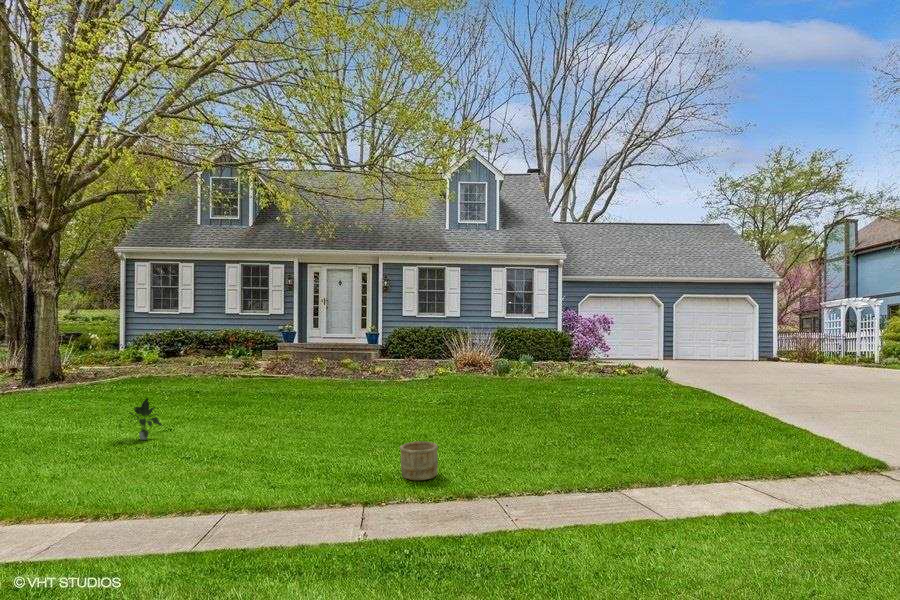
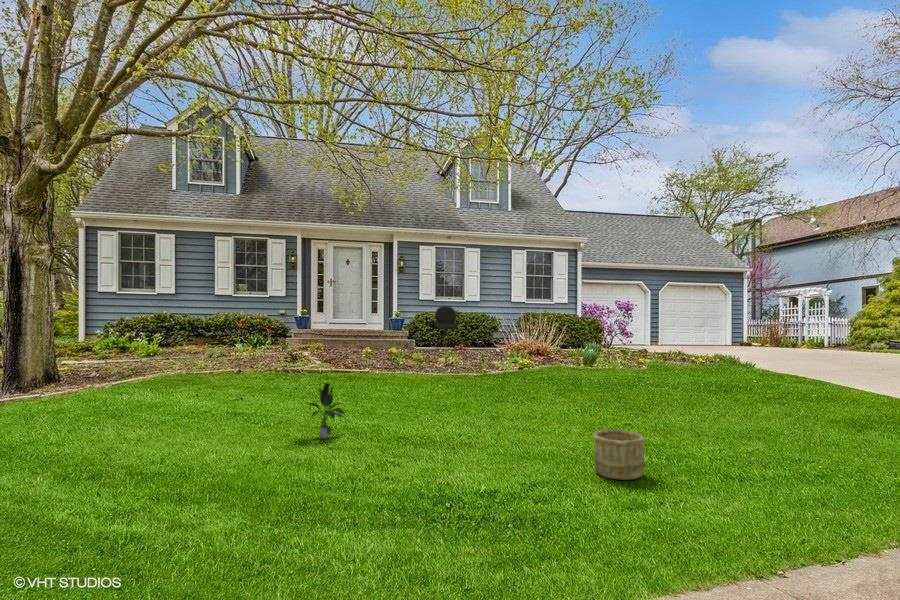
chair: none [405,323,427,364] -> present [435,306,458,348]
wooden bucket: present [400,441,438,480] -> present [593,429,645,480]

